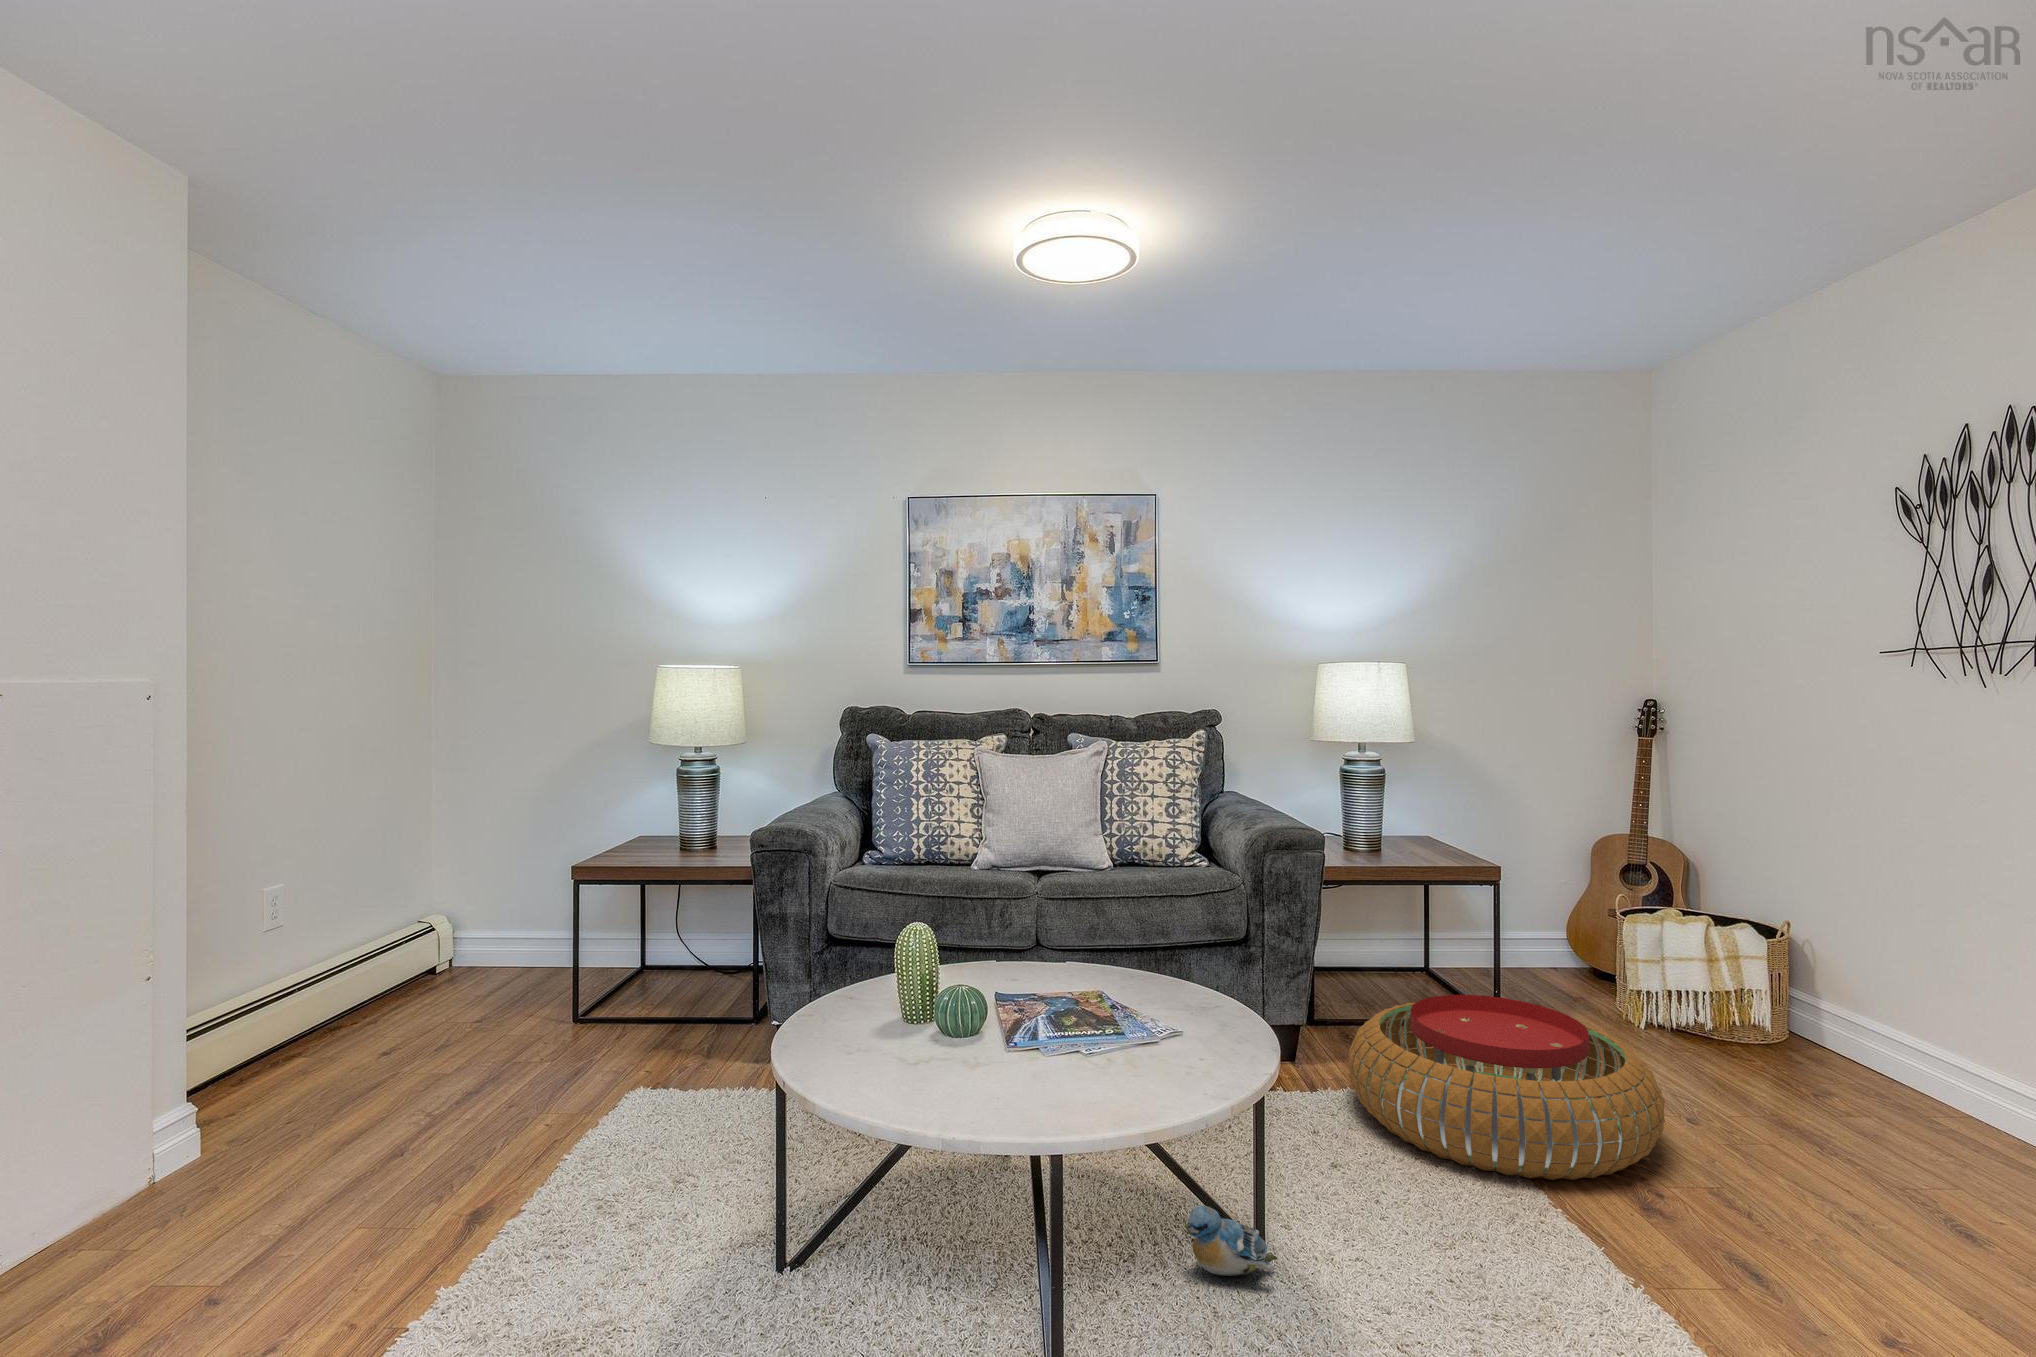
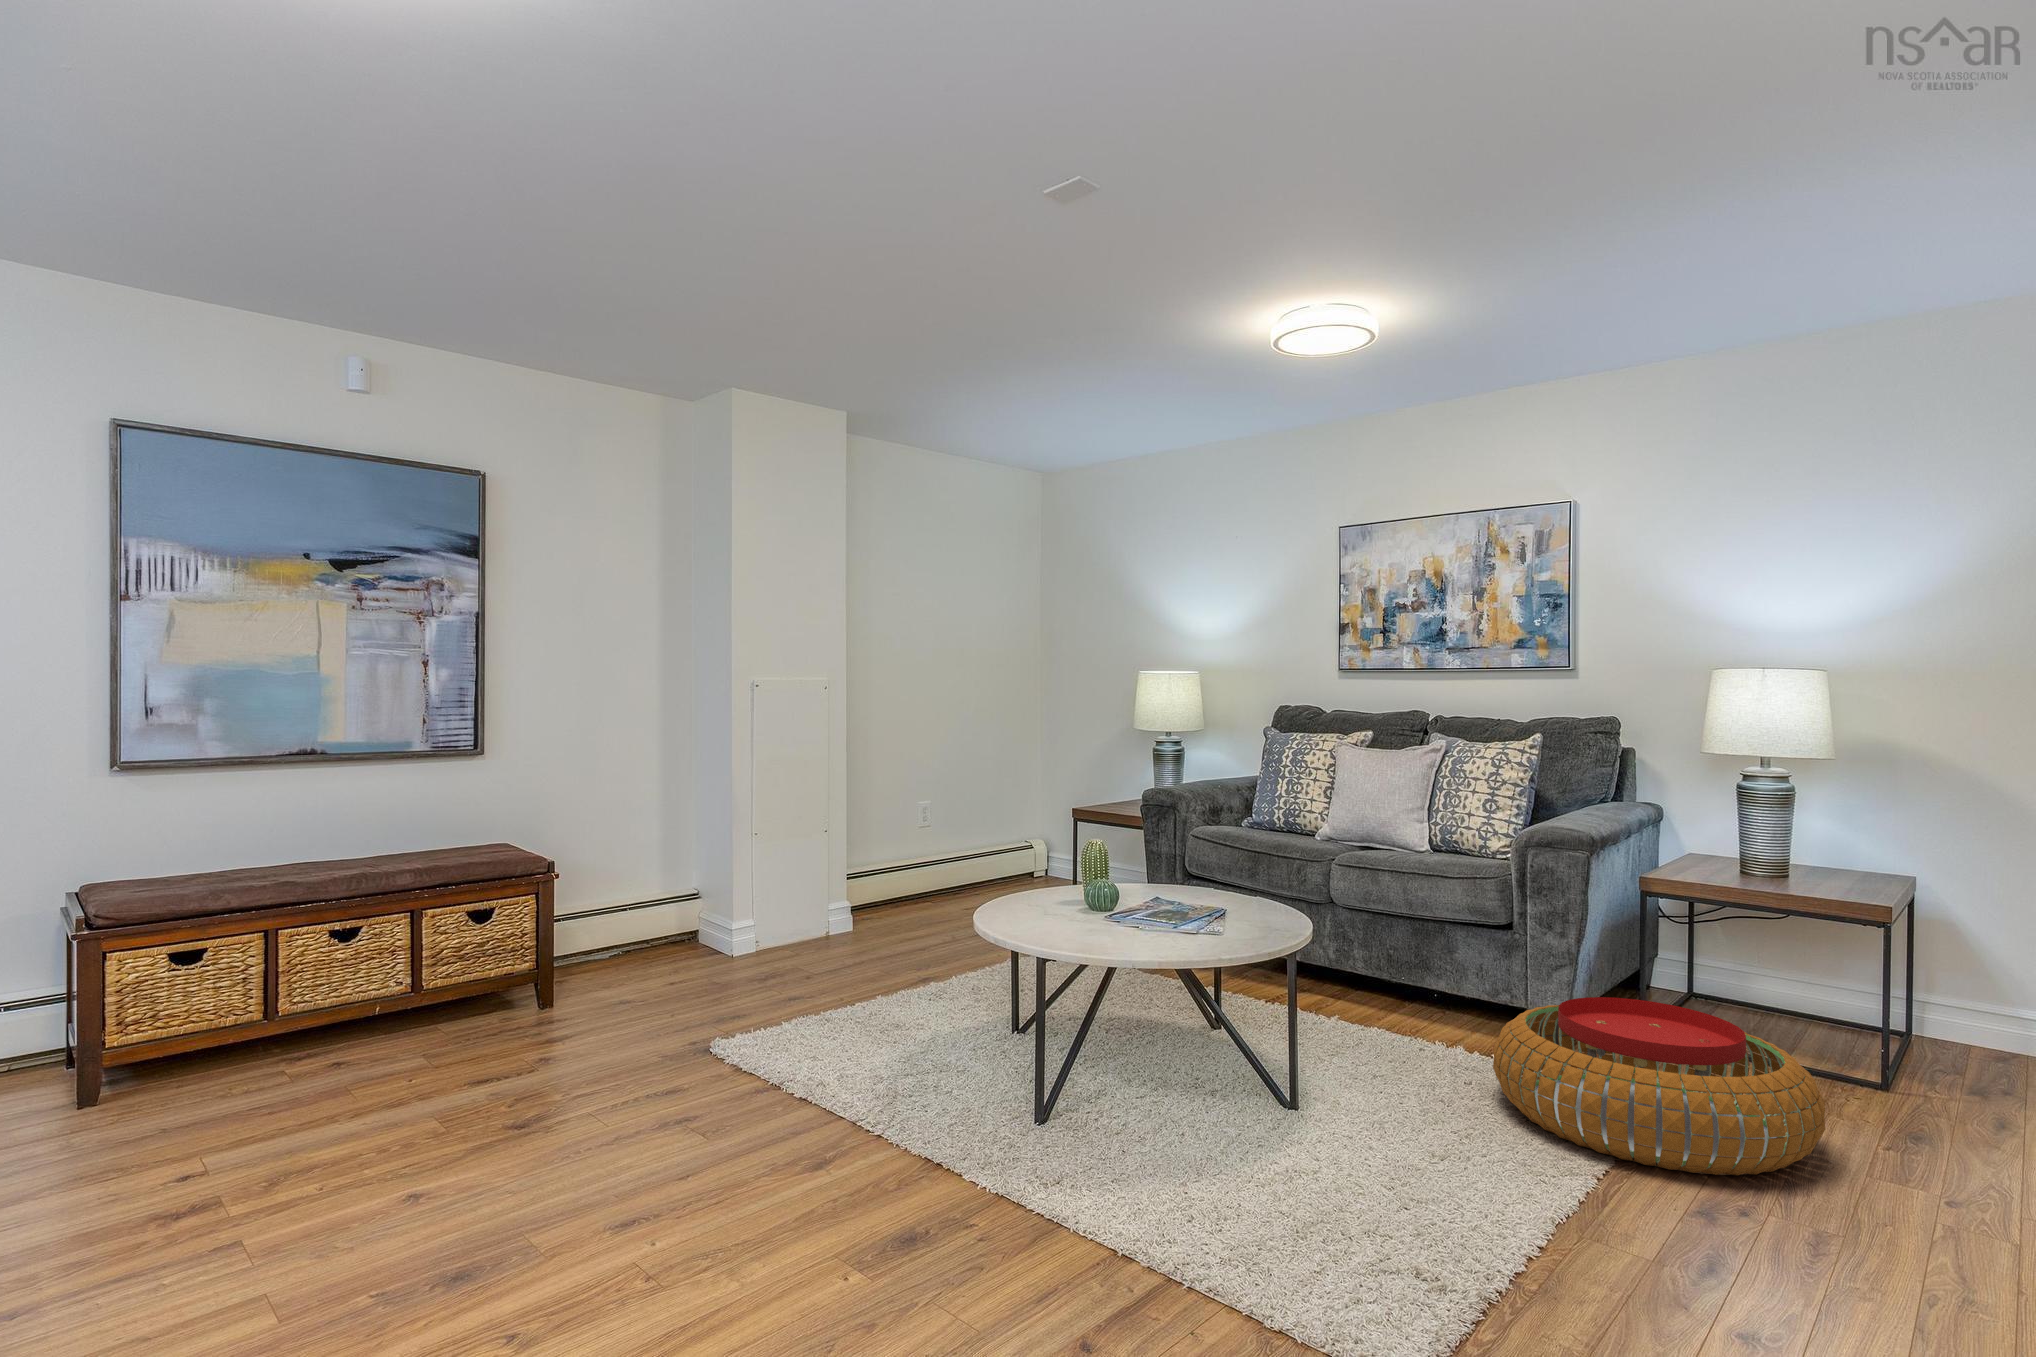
plush toy: present [1185,1205,1277,1276] -> none [1197,1038,1258,1092]

